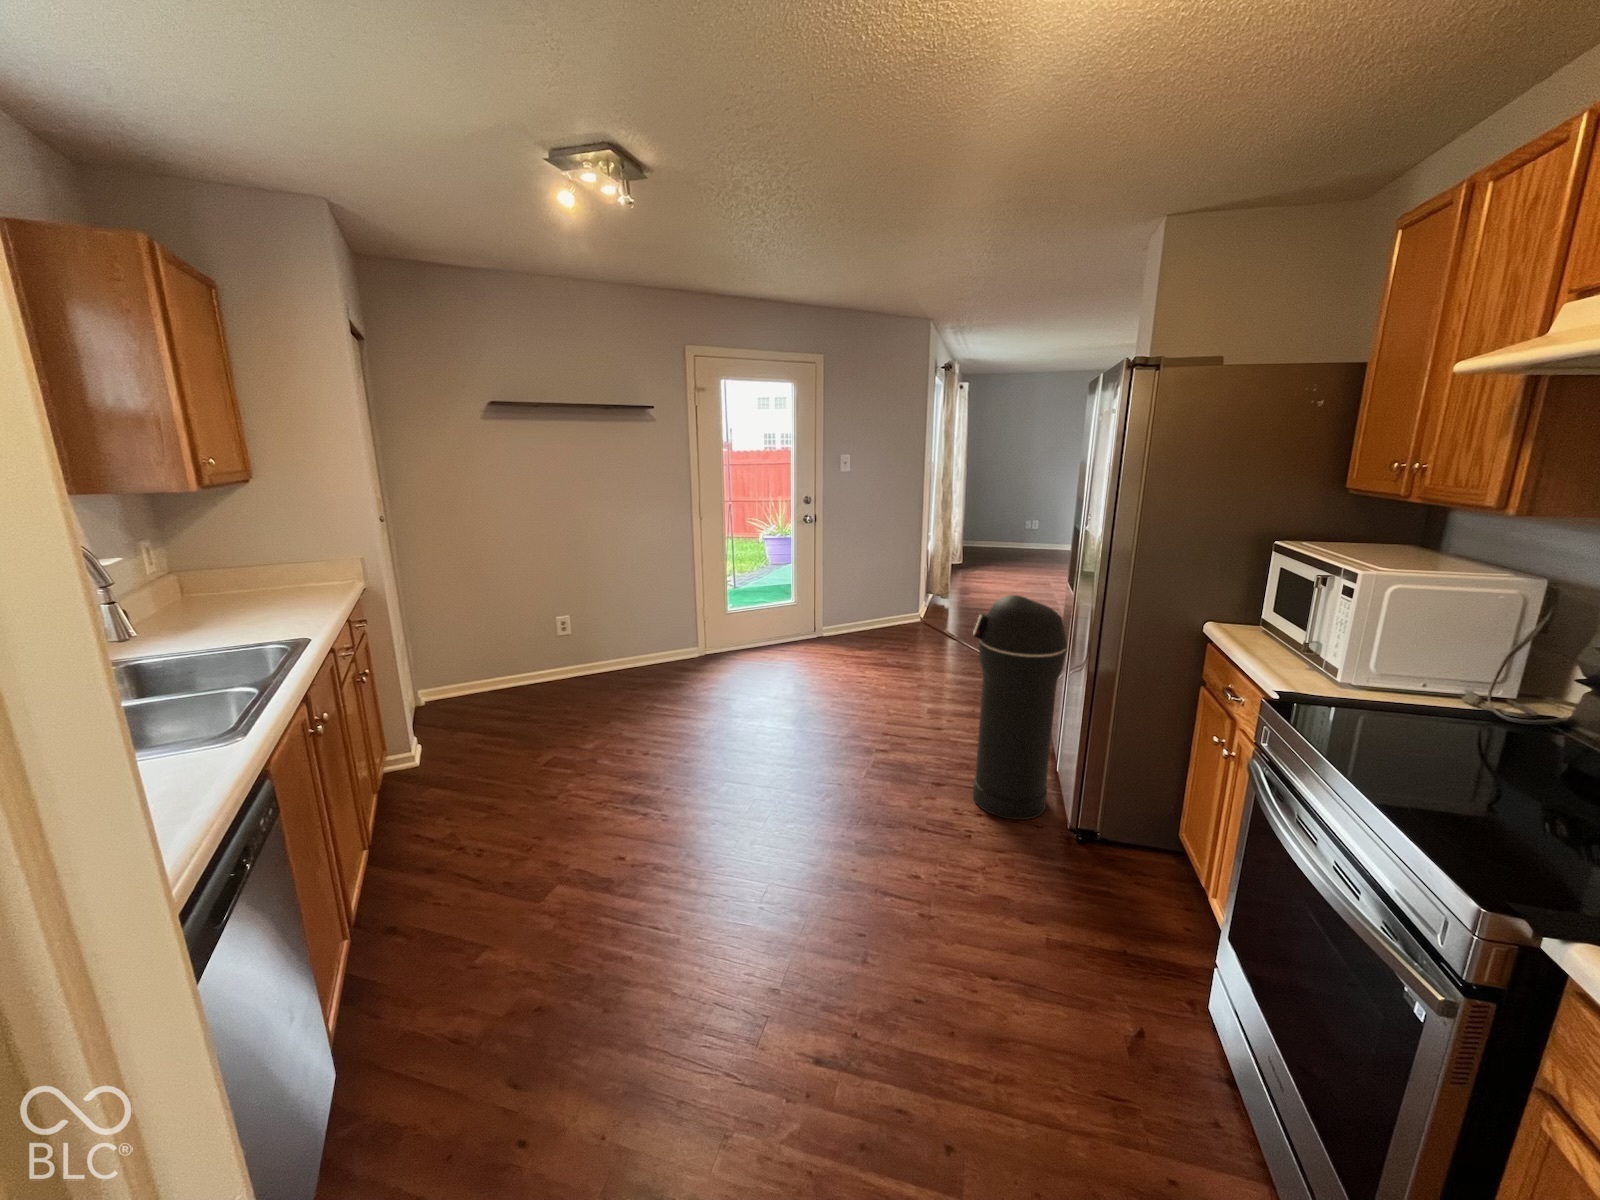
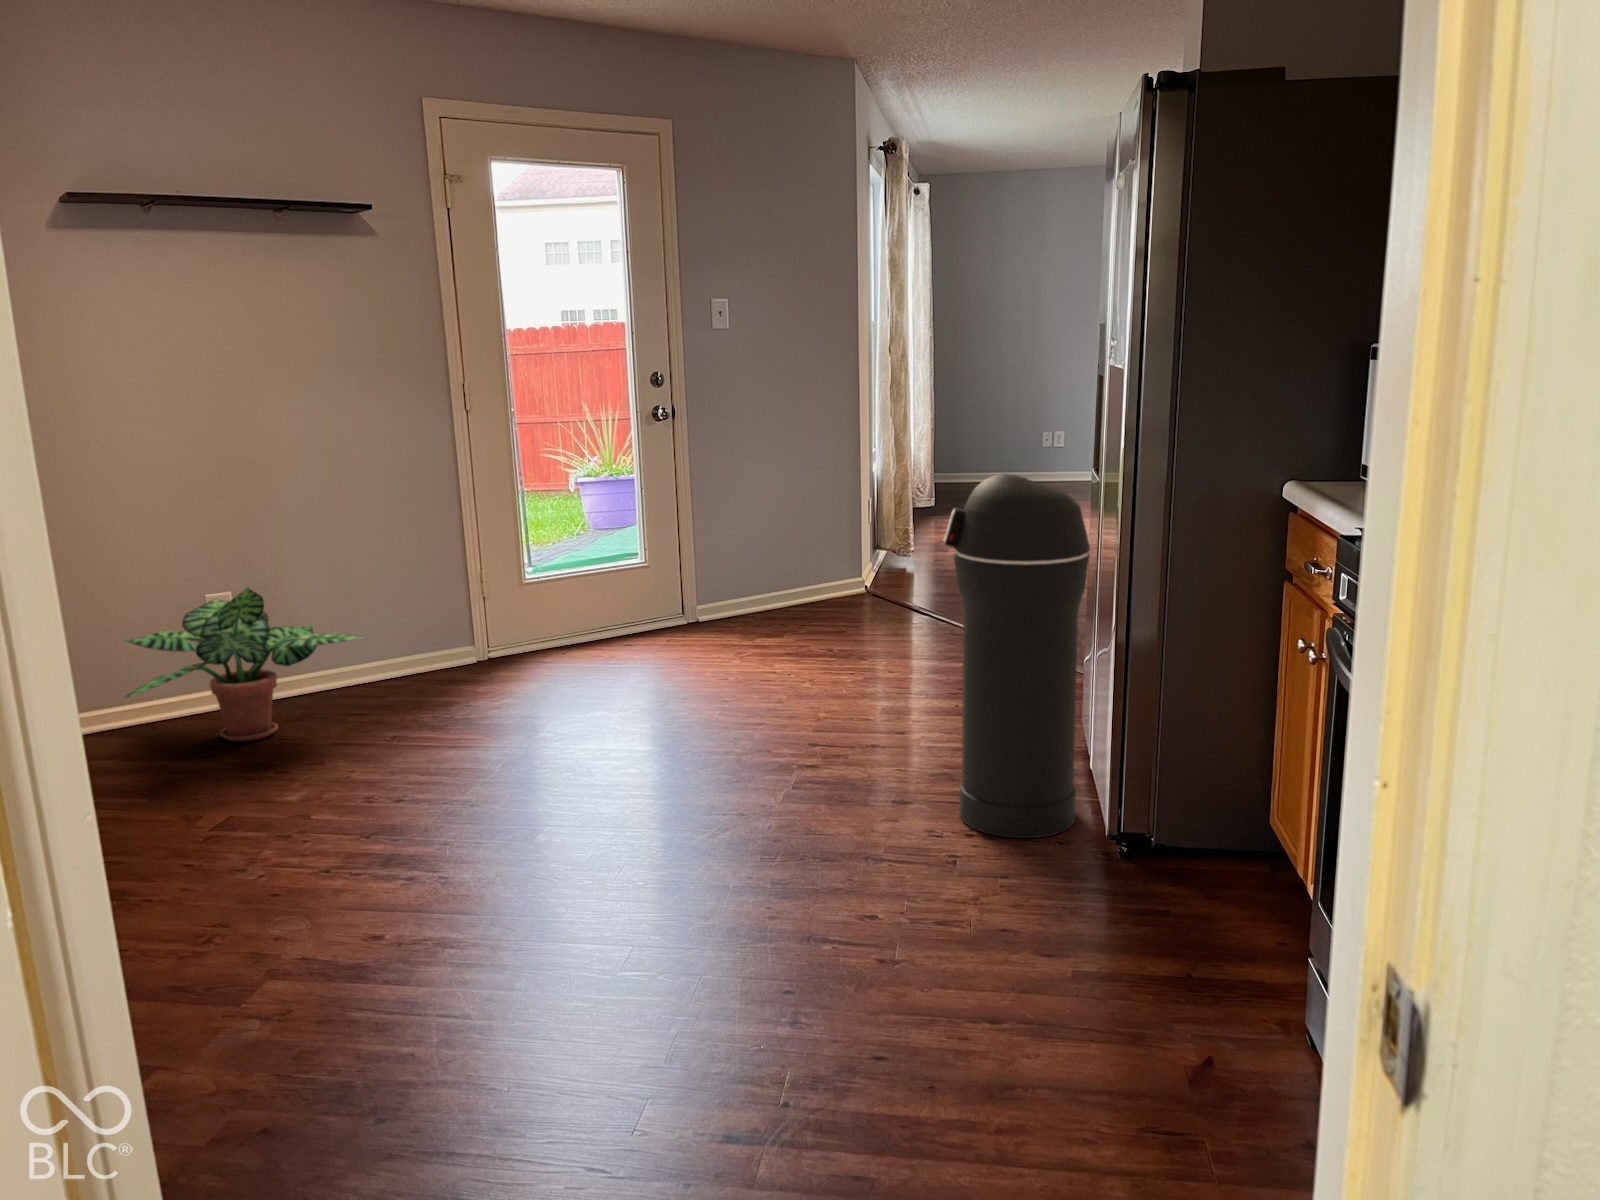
potted plant: none [507,620,638,703] -> present [125,588,365,741]

